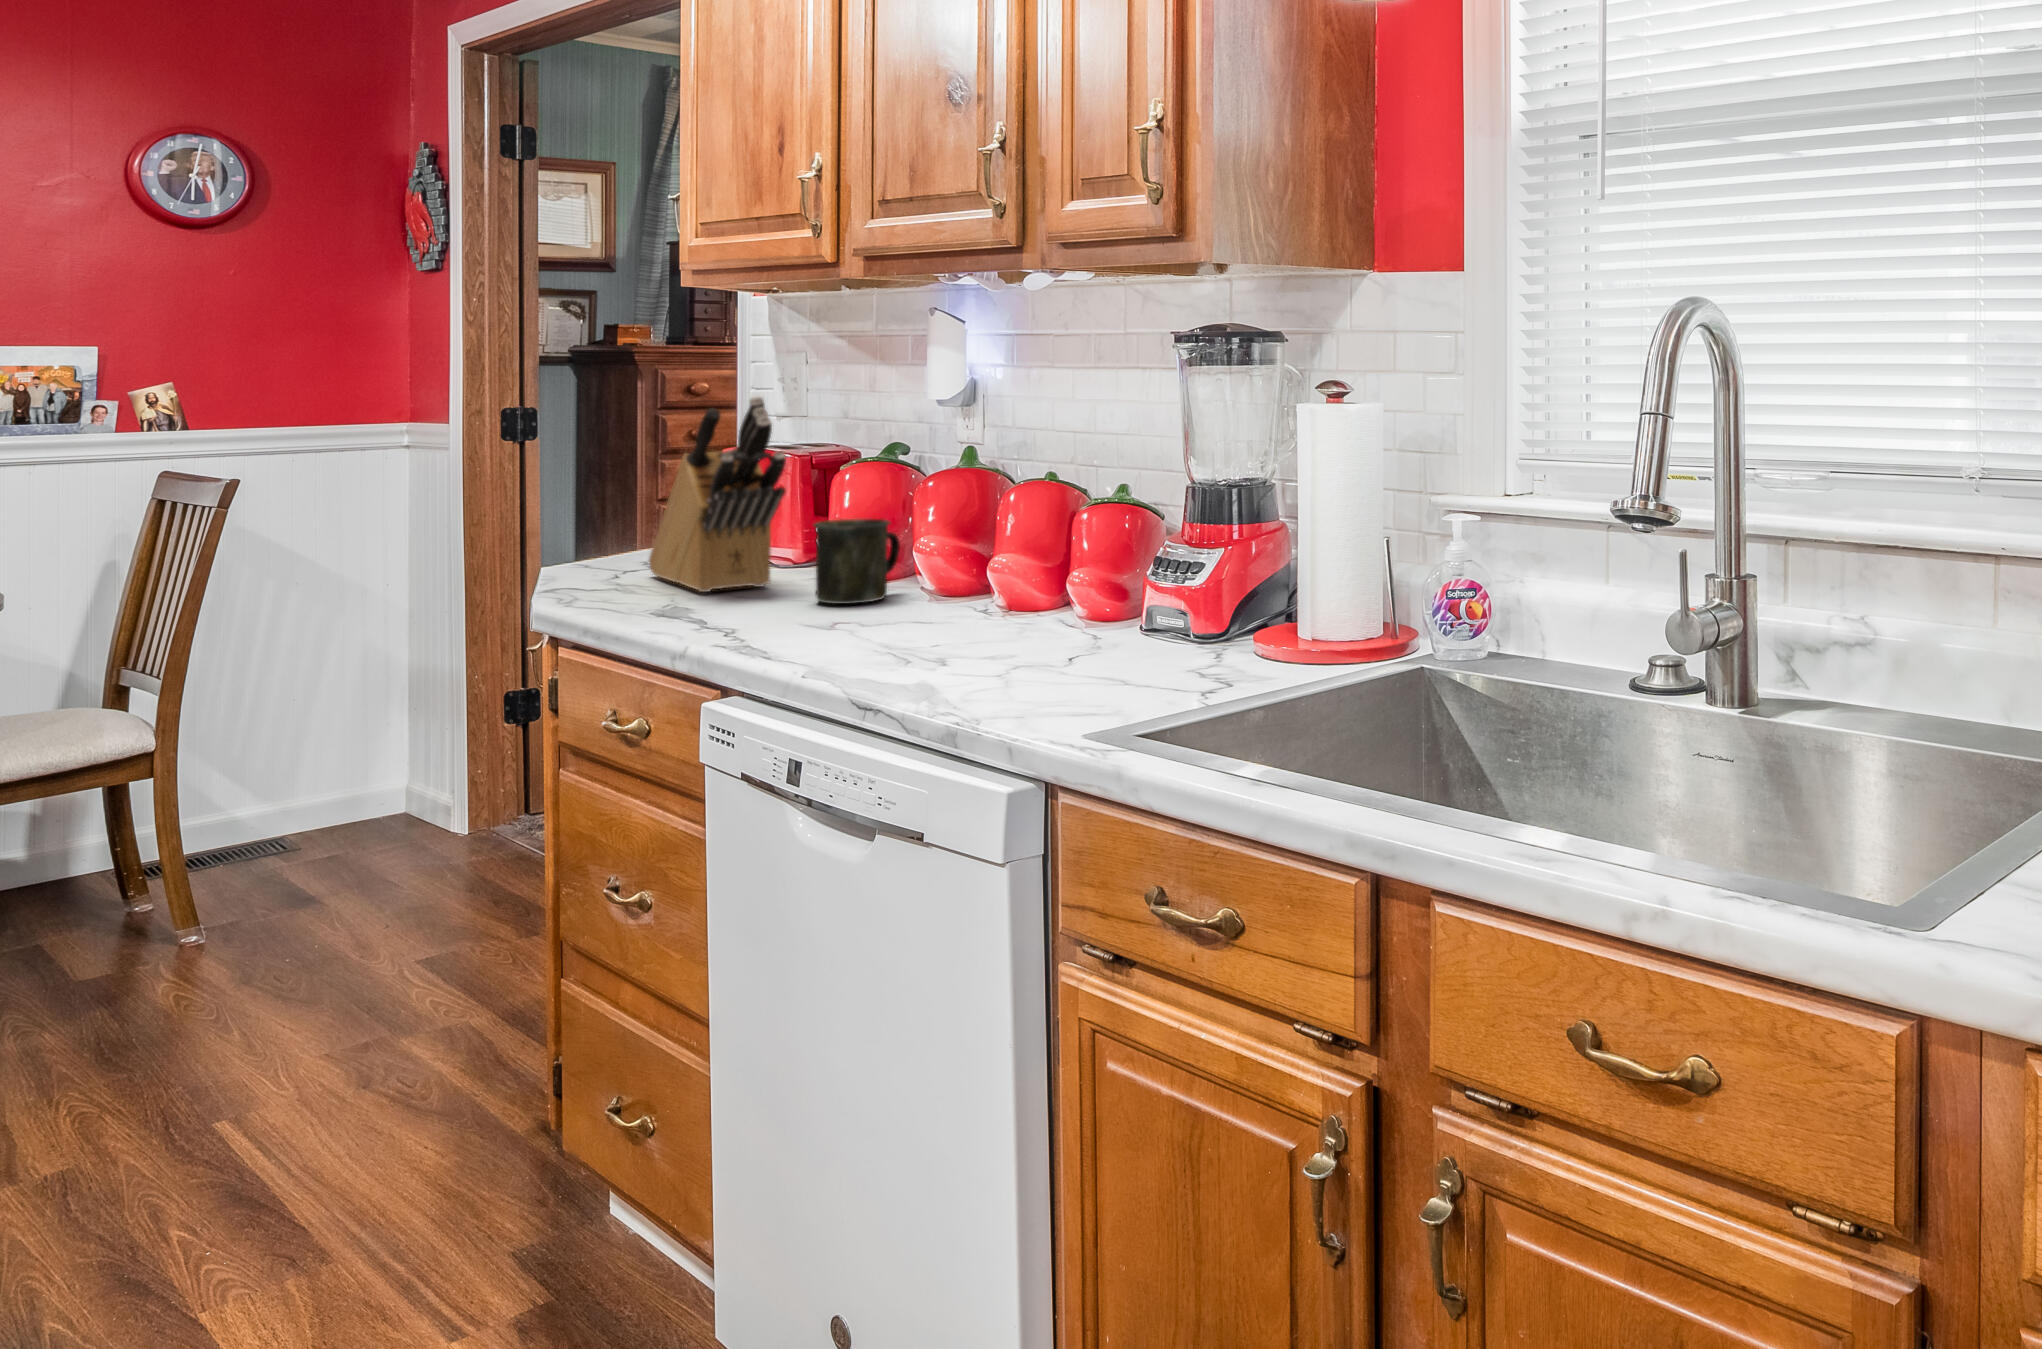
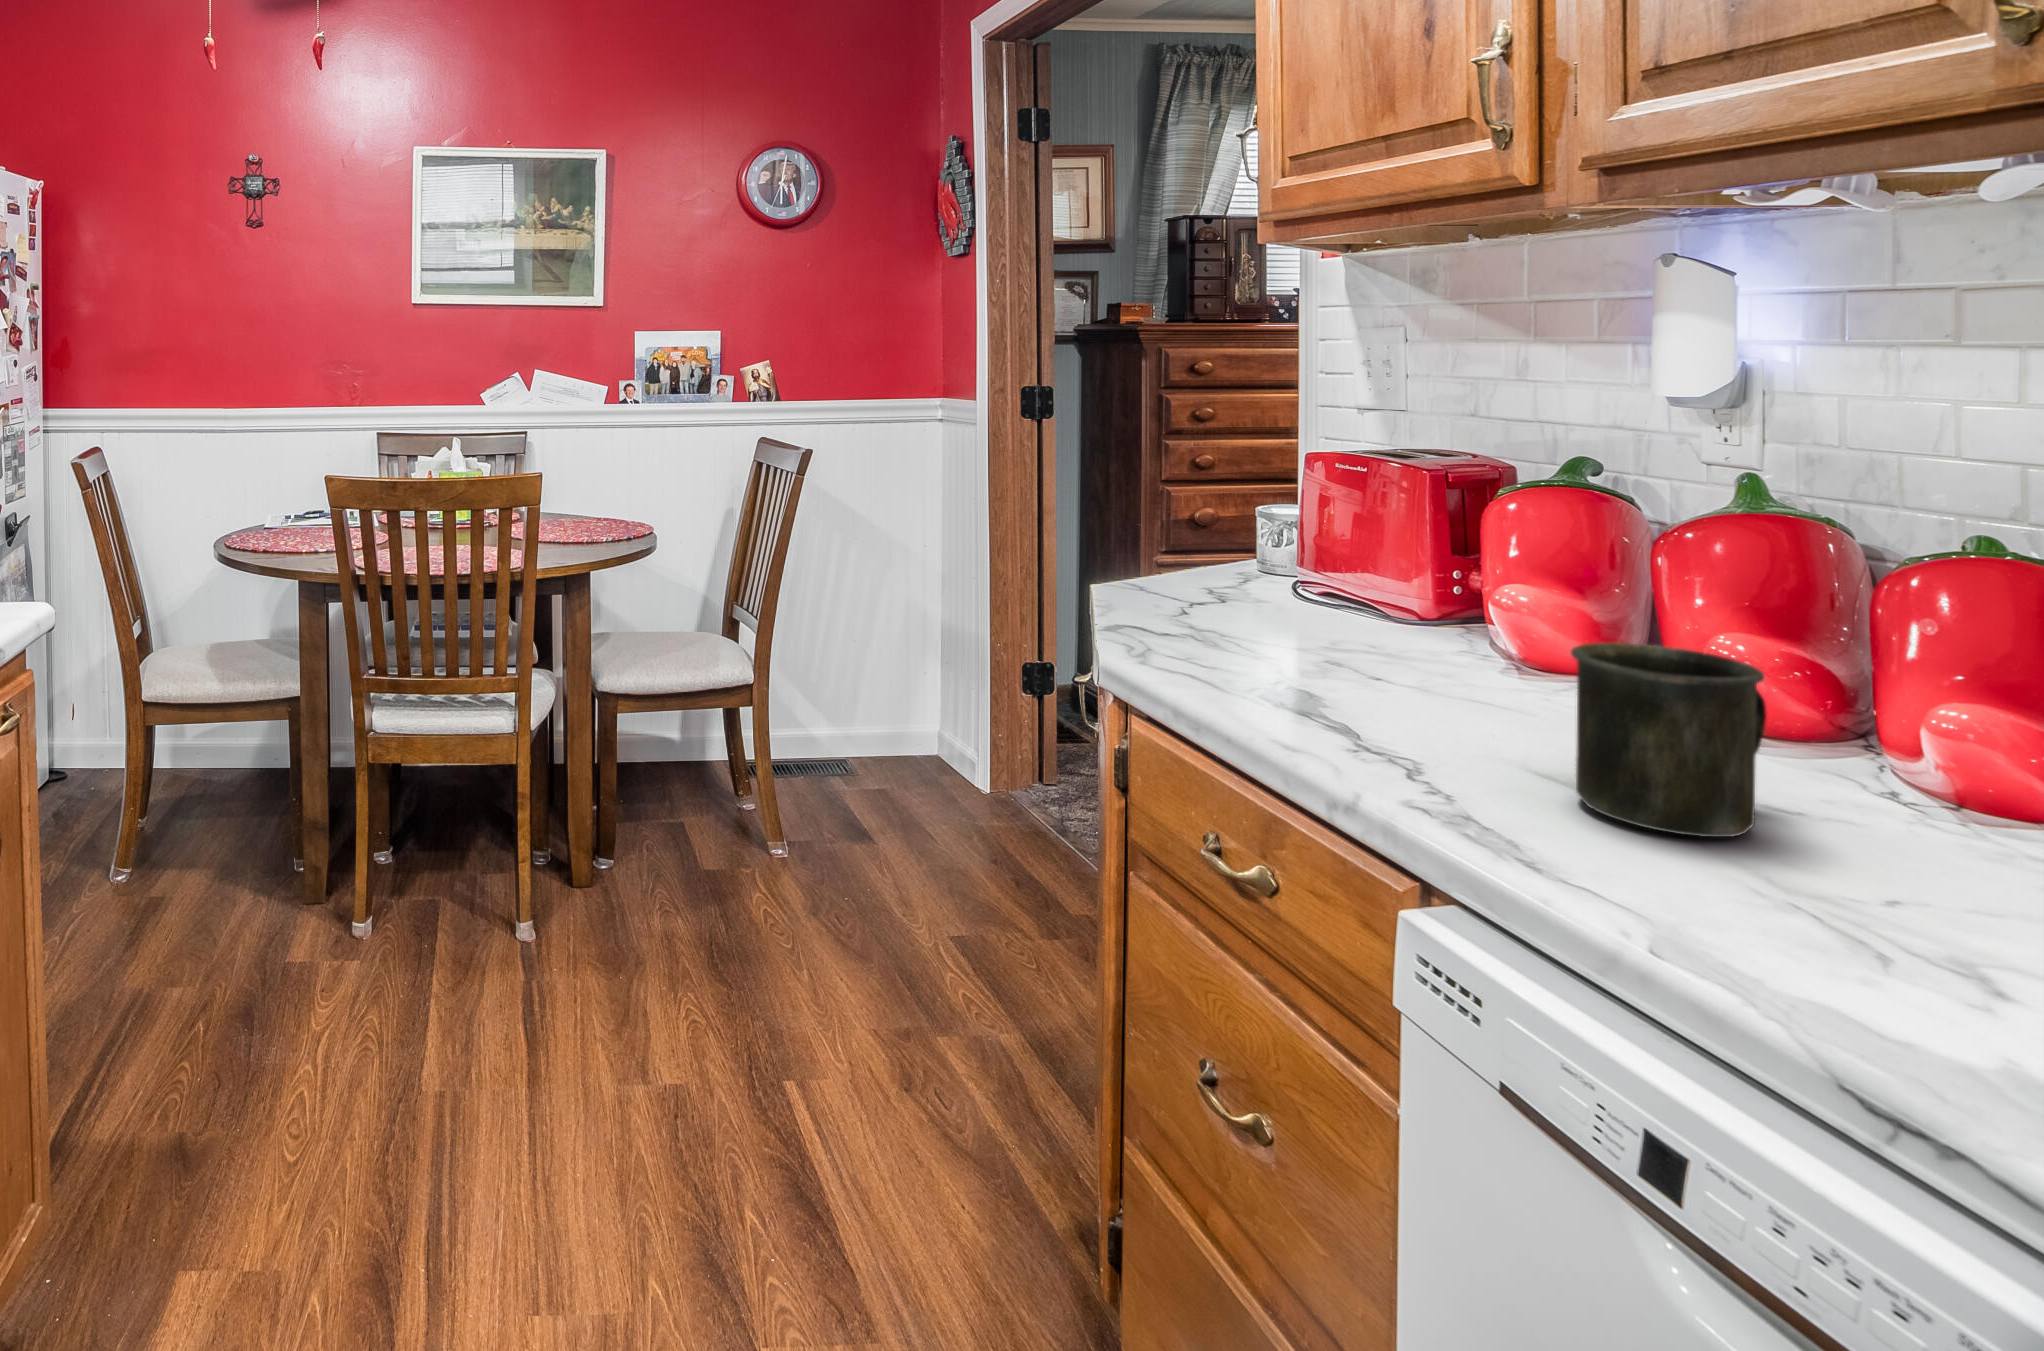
knife block: present [649,397,786,592] -> none [1215,399,1489,720]

